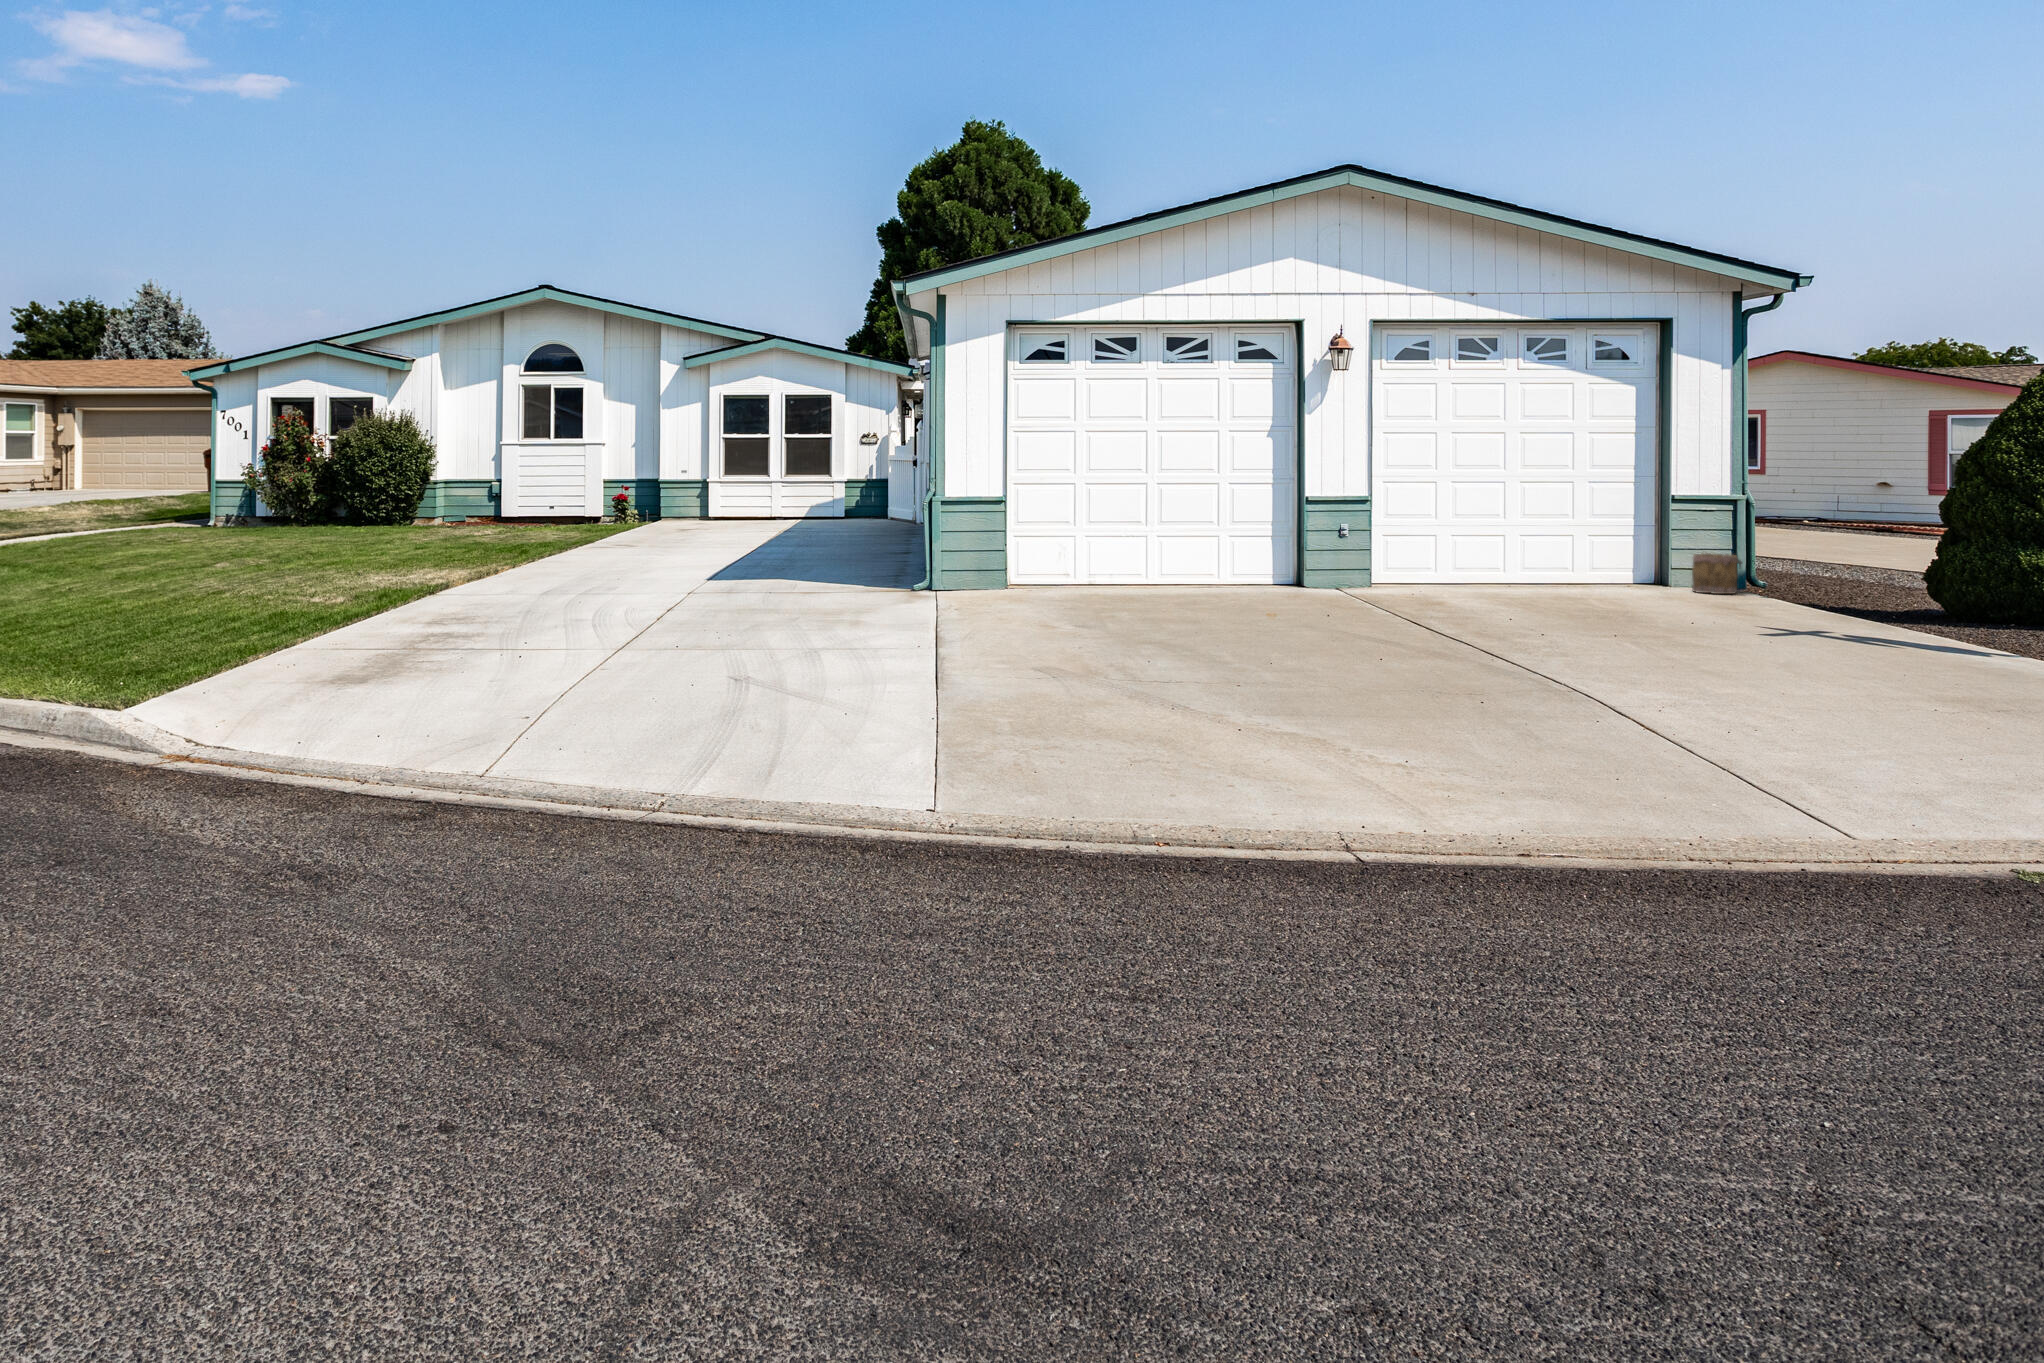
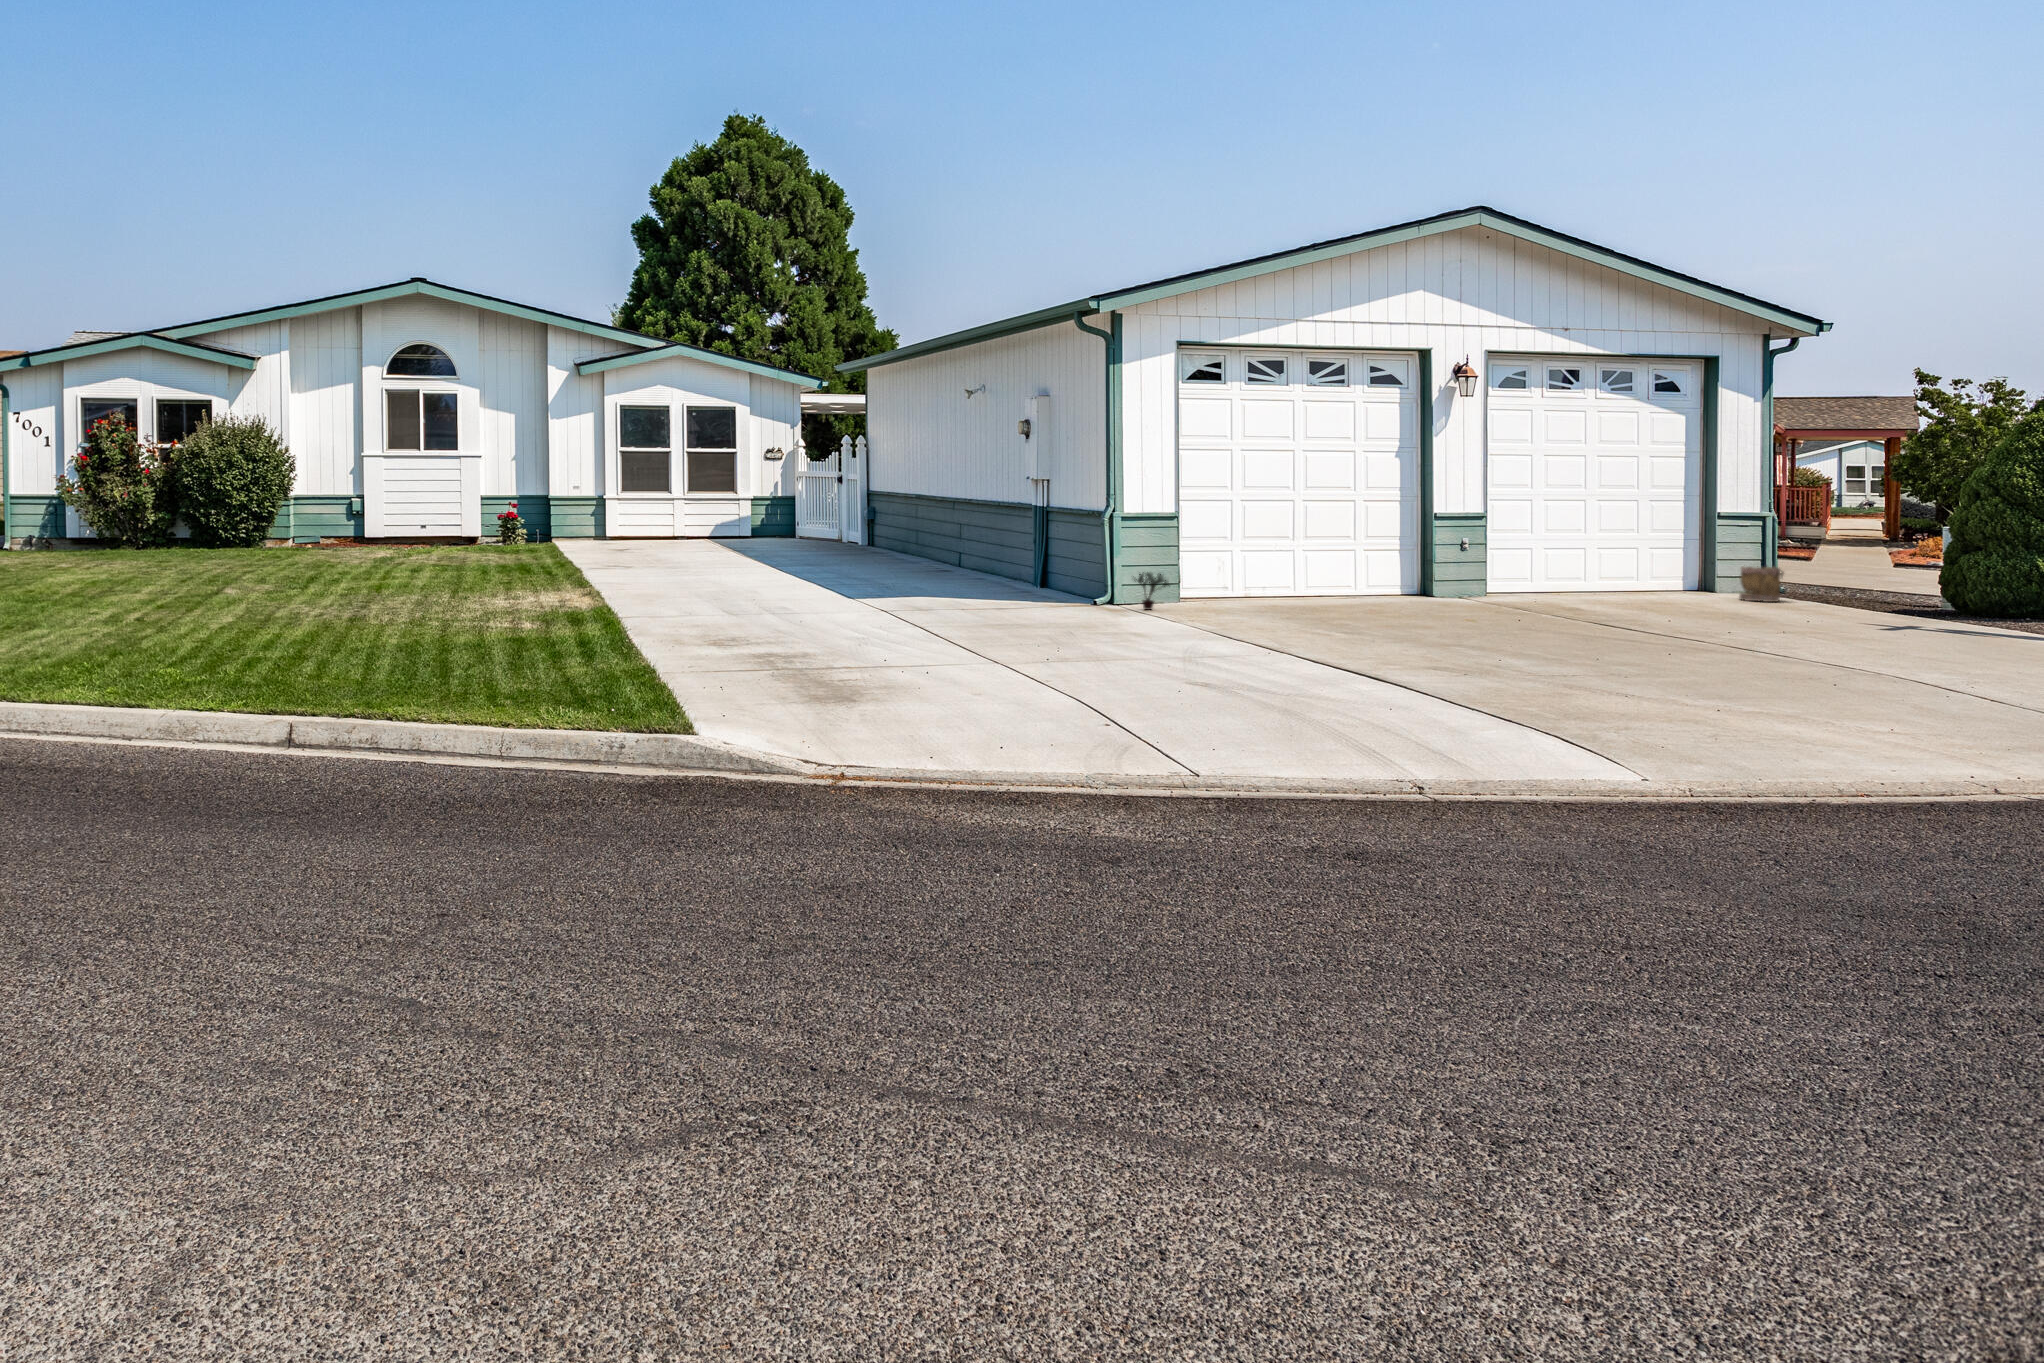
potted plant: none [948,553,984,594] -> present [1134,572,1169,610]

